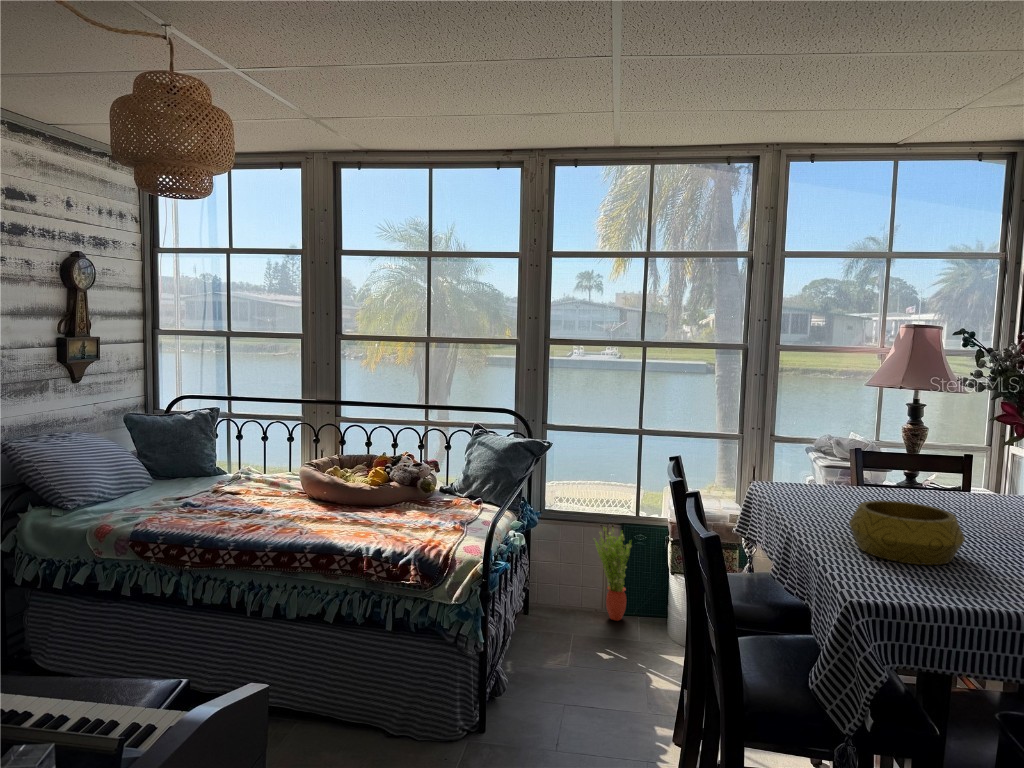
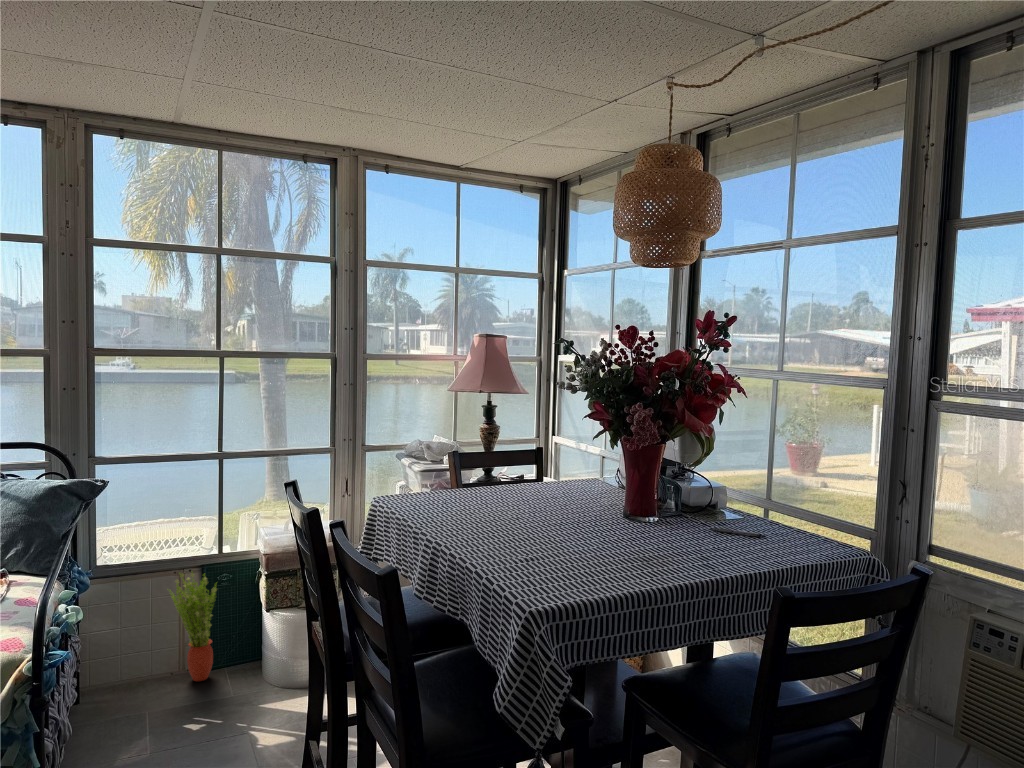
decorative bowl: present [849,500,965,565] -> none [492,501,588,560]

